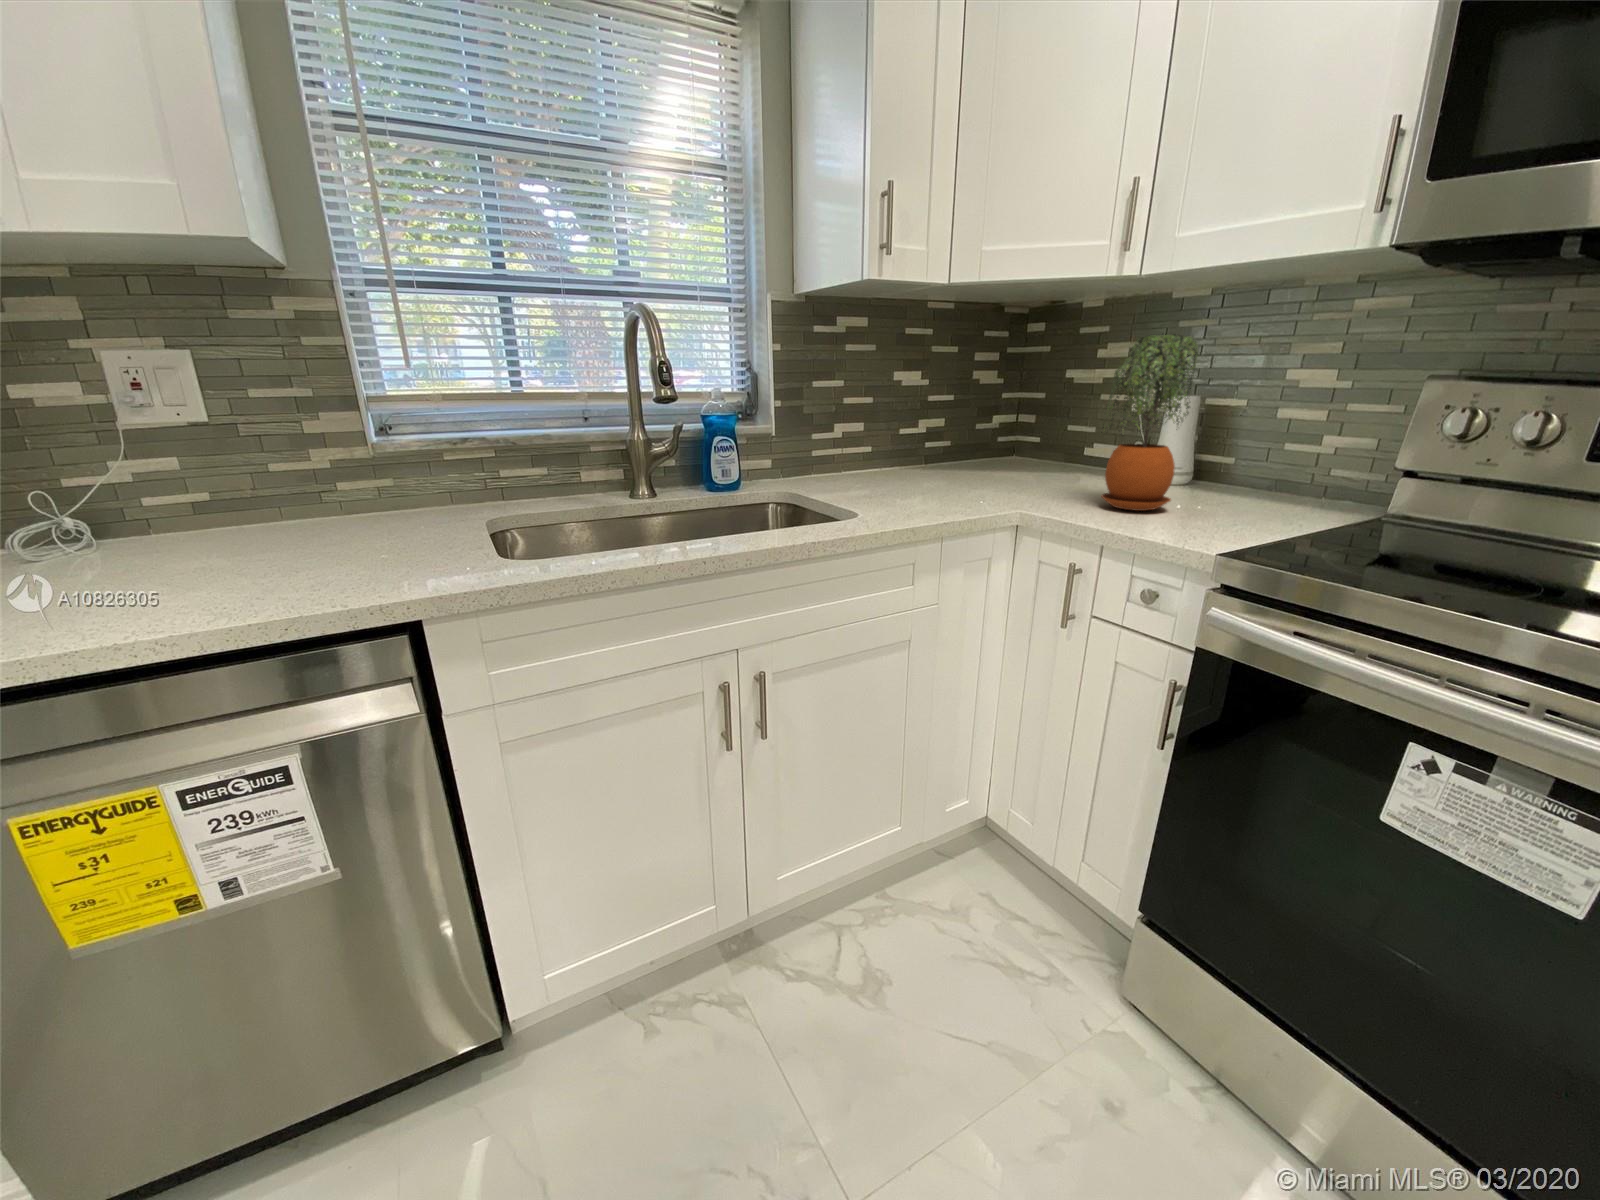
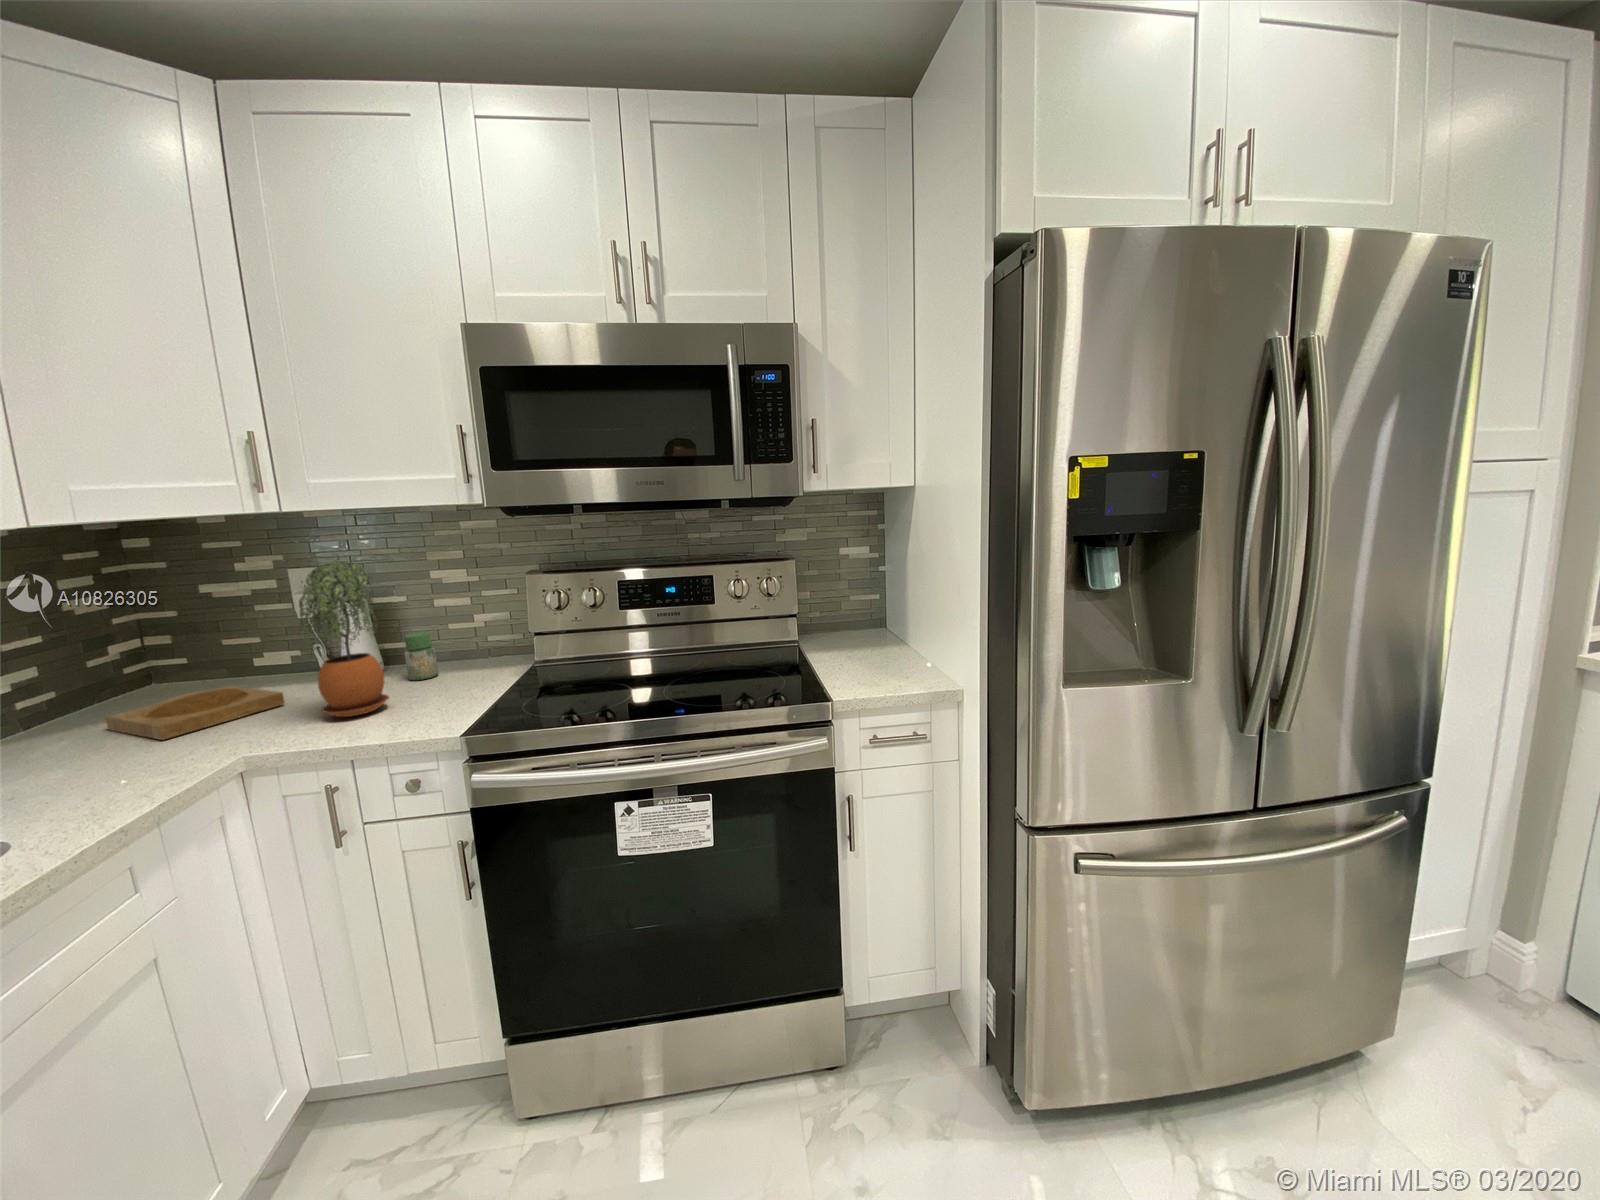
jar: none [1210,443,1253,500] -> present [404,632,438,680]
tray: none [964,459,1084,487] -> present [106,686,285,740]

